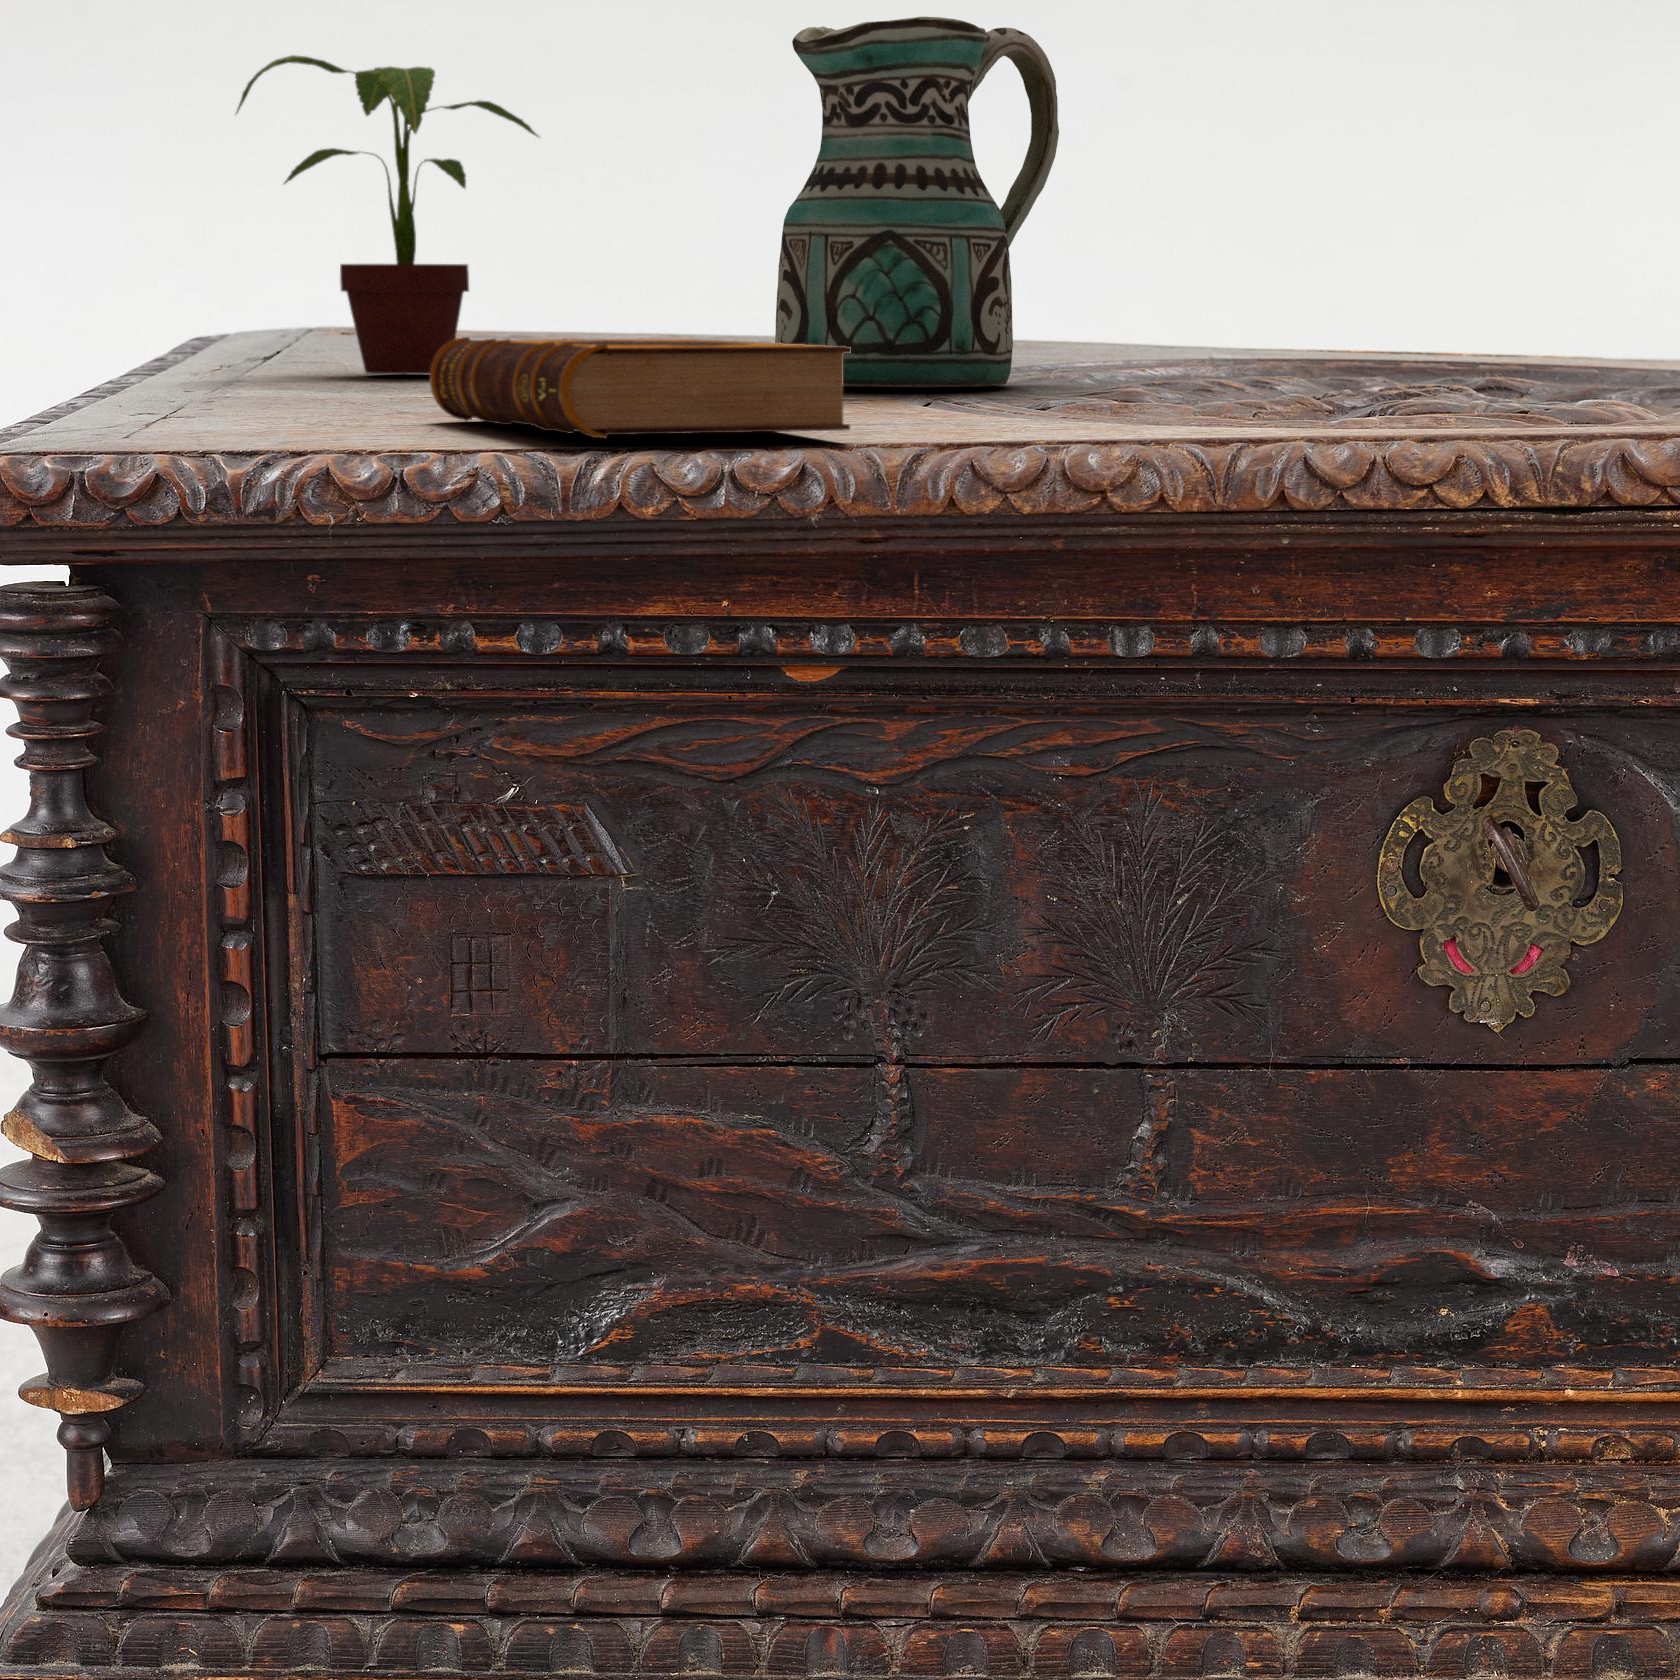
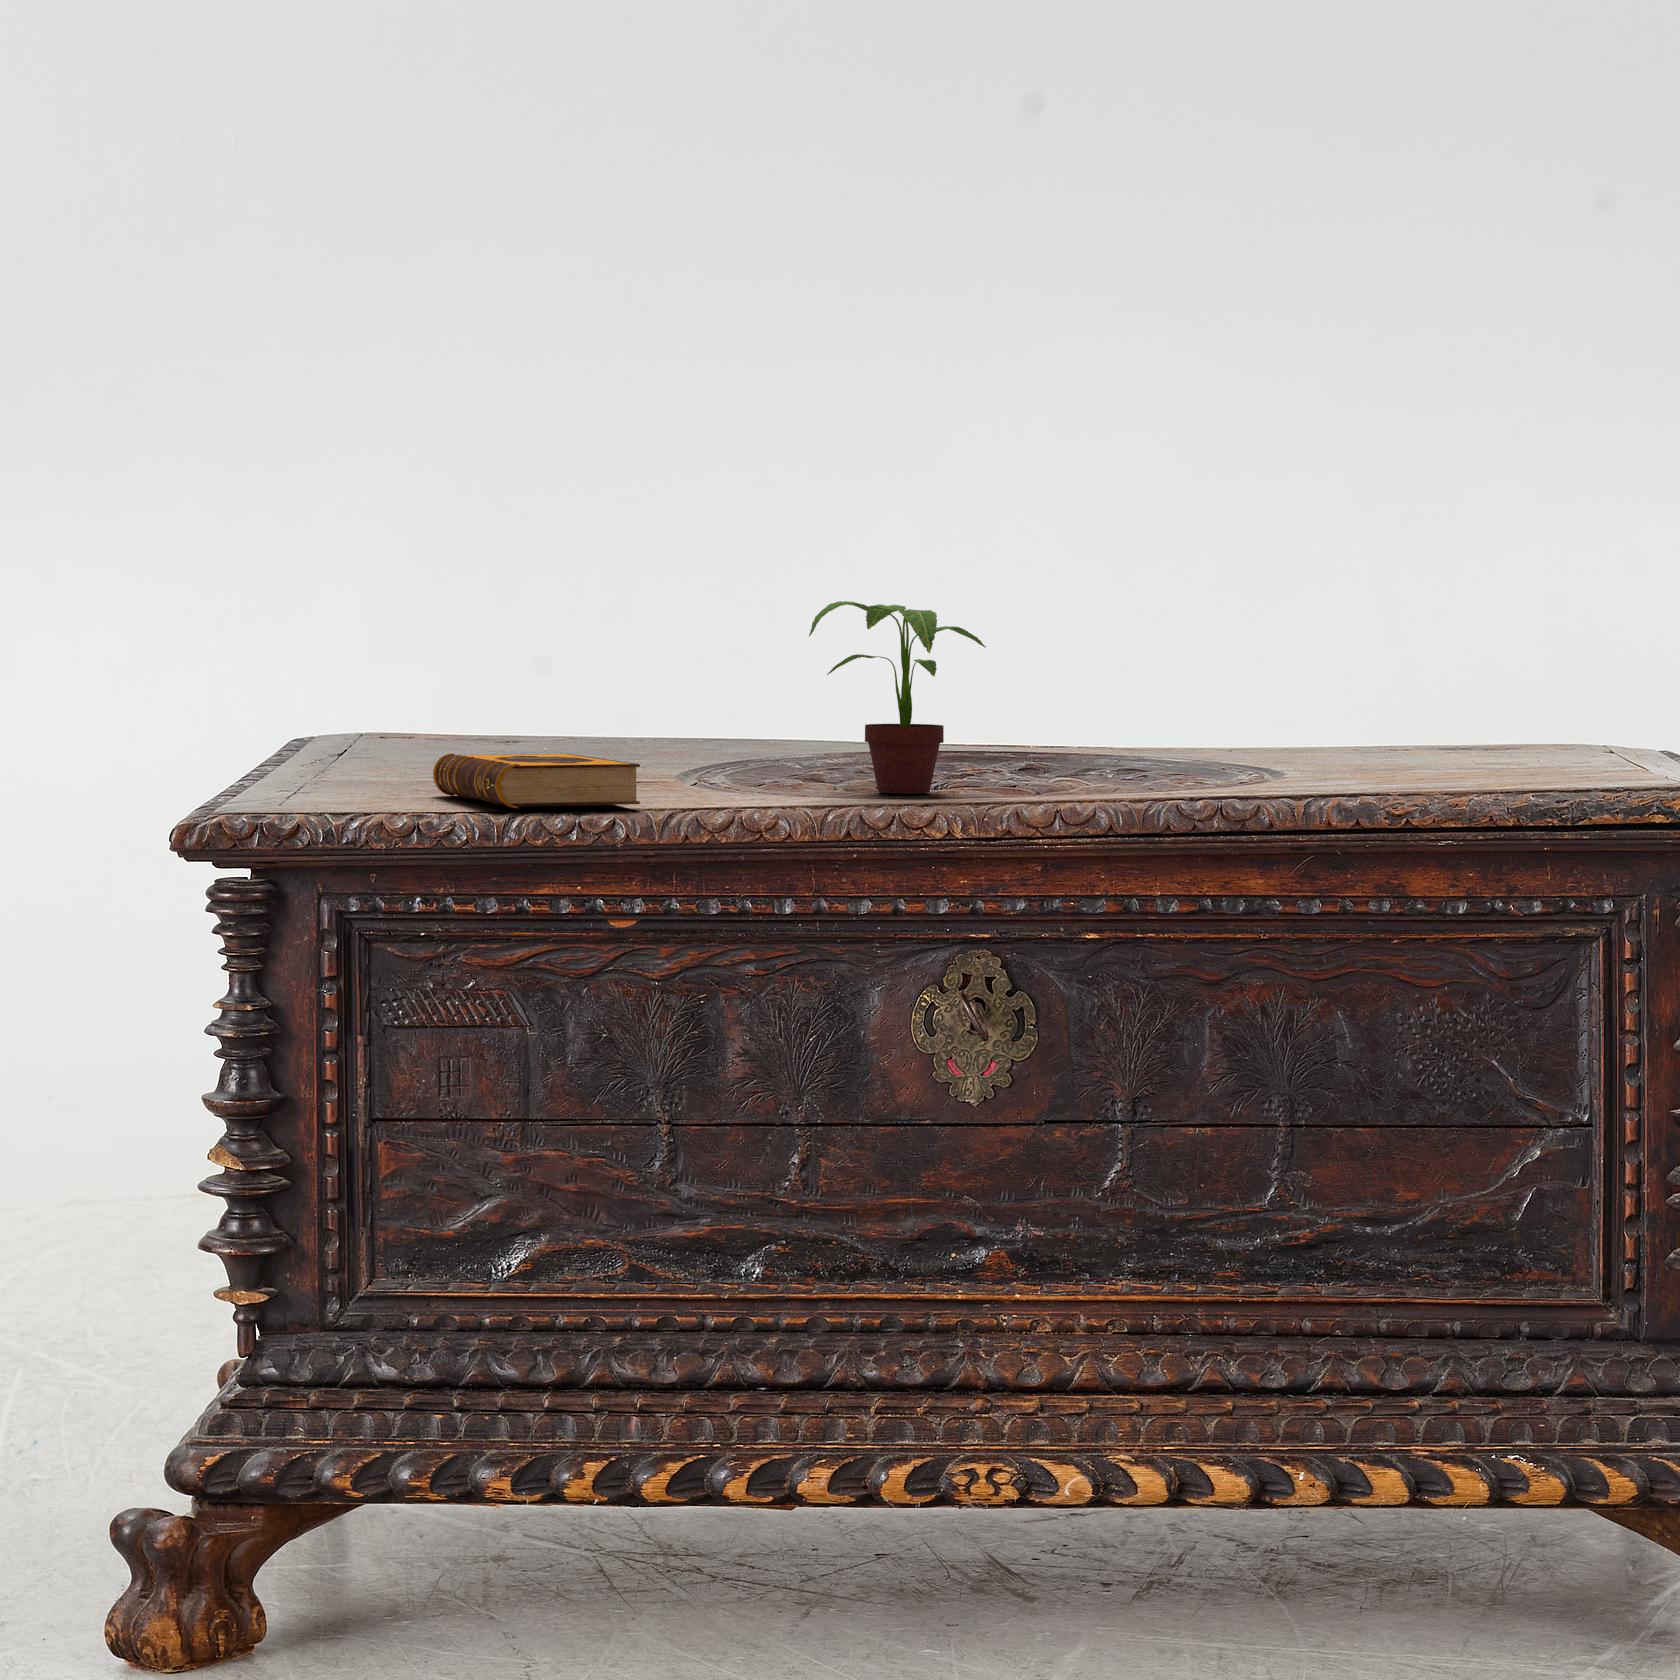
ceramic pitcher: present [775,17,1059,387] -> none [628,576,791,774]
potted plant: present [236,55,538,374] -> present [809,601,986,793]

